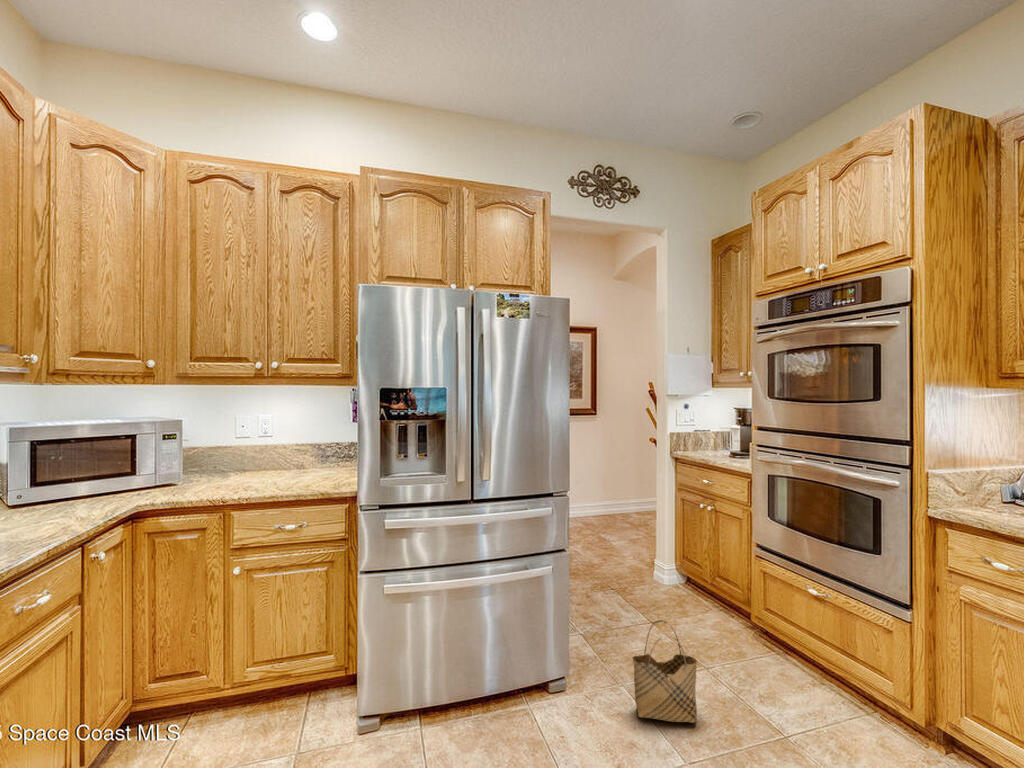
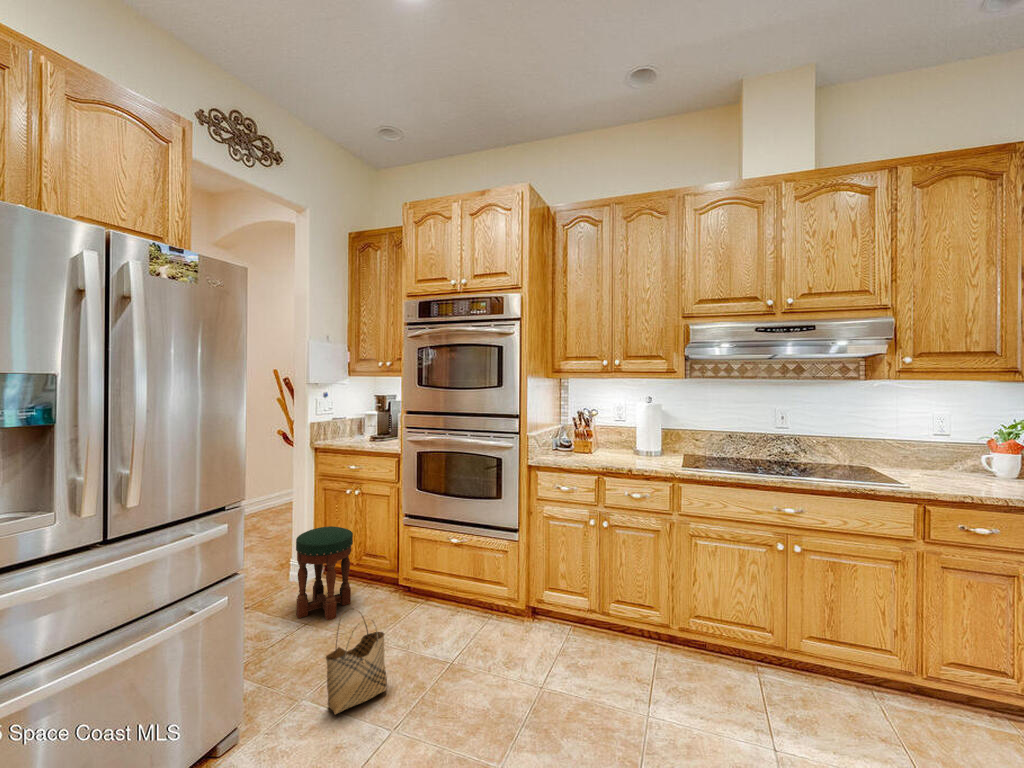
stool: none [645,536,700,631] -> present [296,526,353,621]

